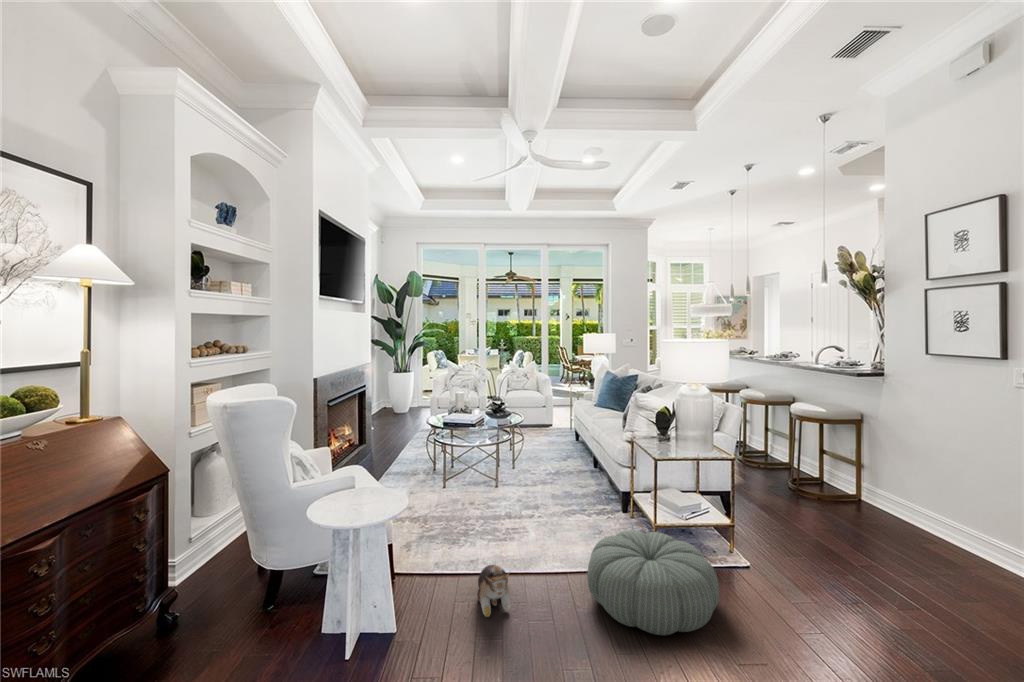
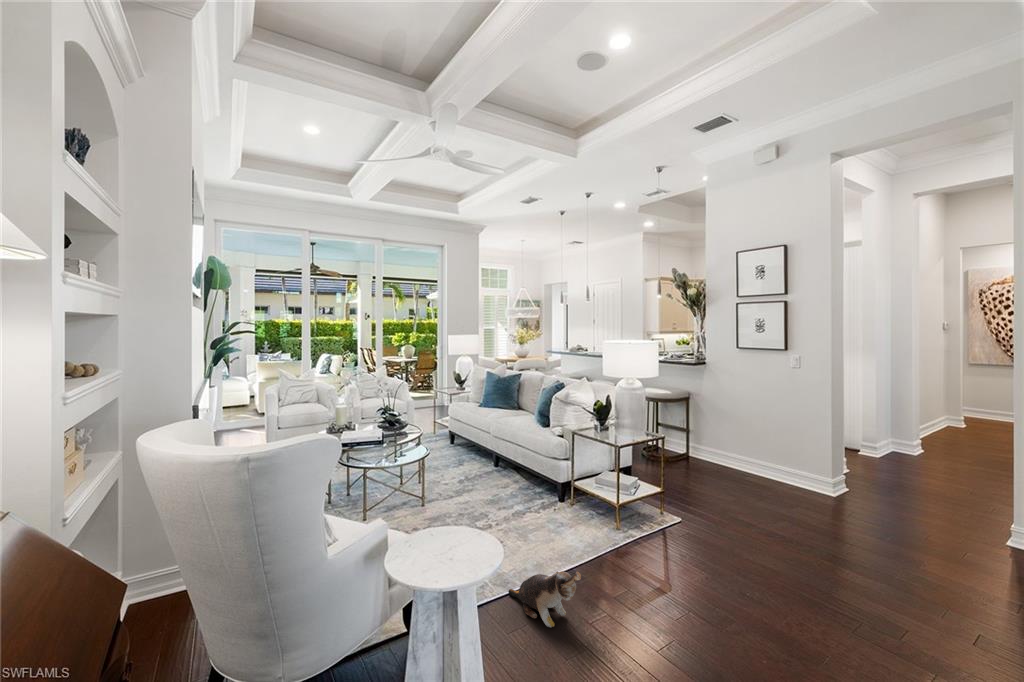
pouf: present [587,531,719,635] -> none [599,509,714,591]

